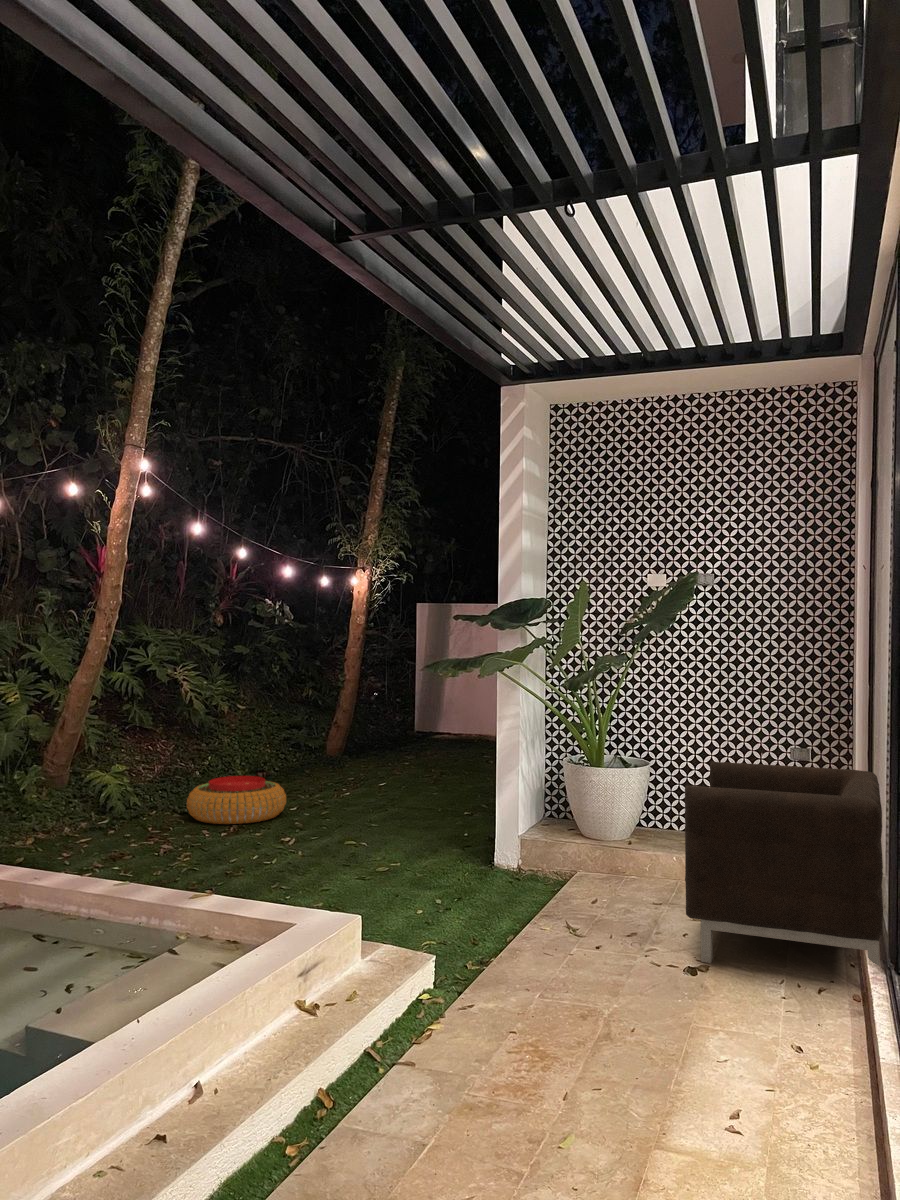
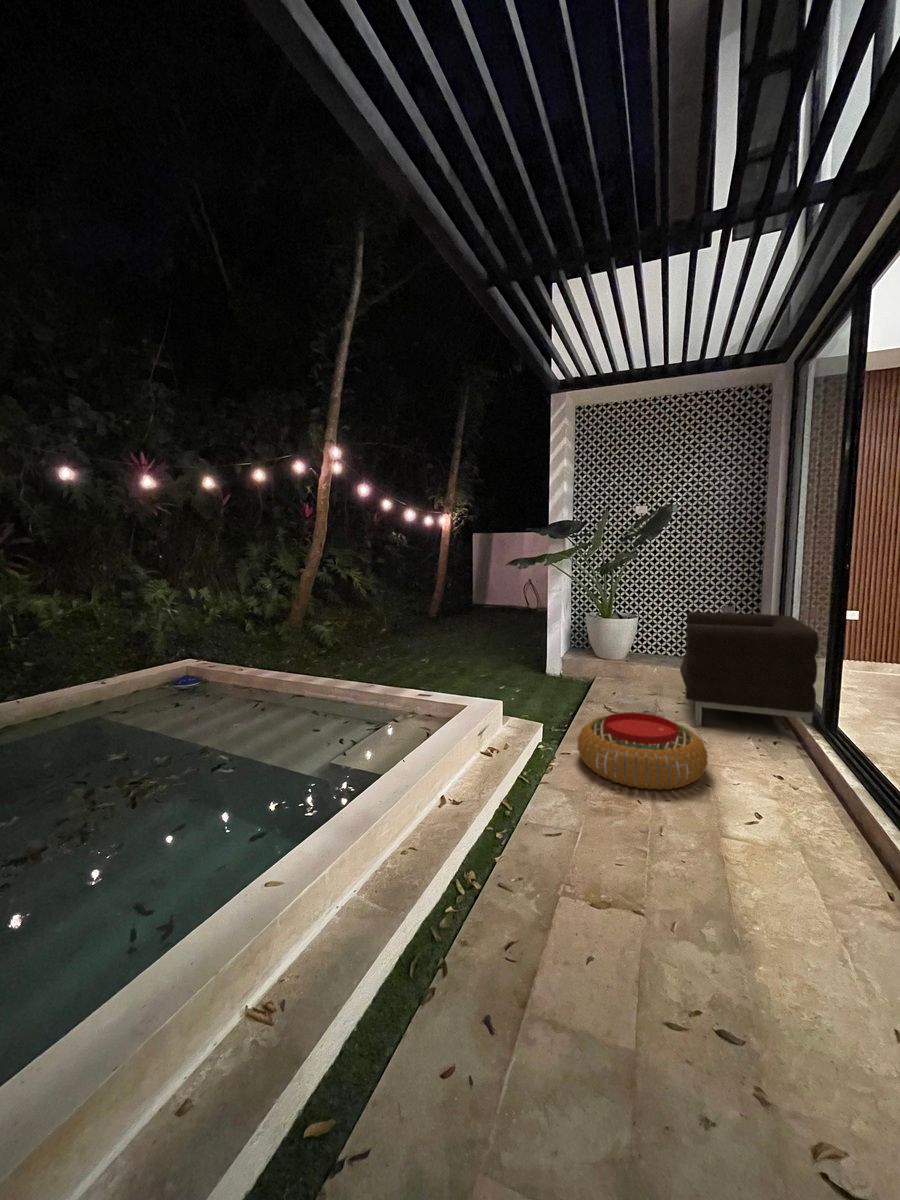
pouf: present [187,776,286,824] -> present [578,712,708,790]

